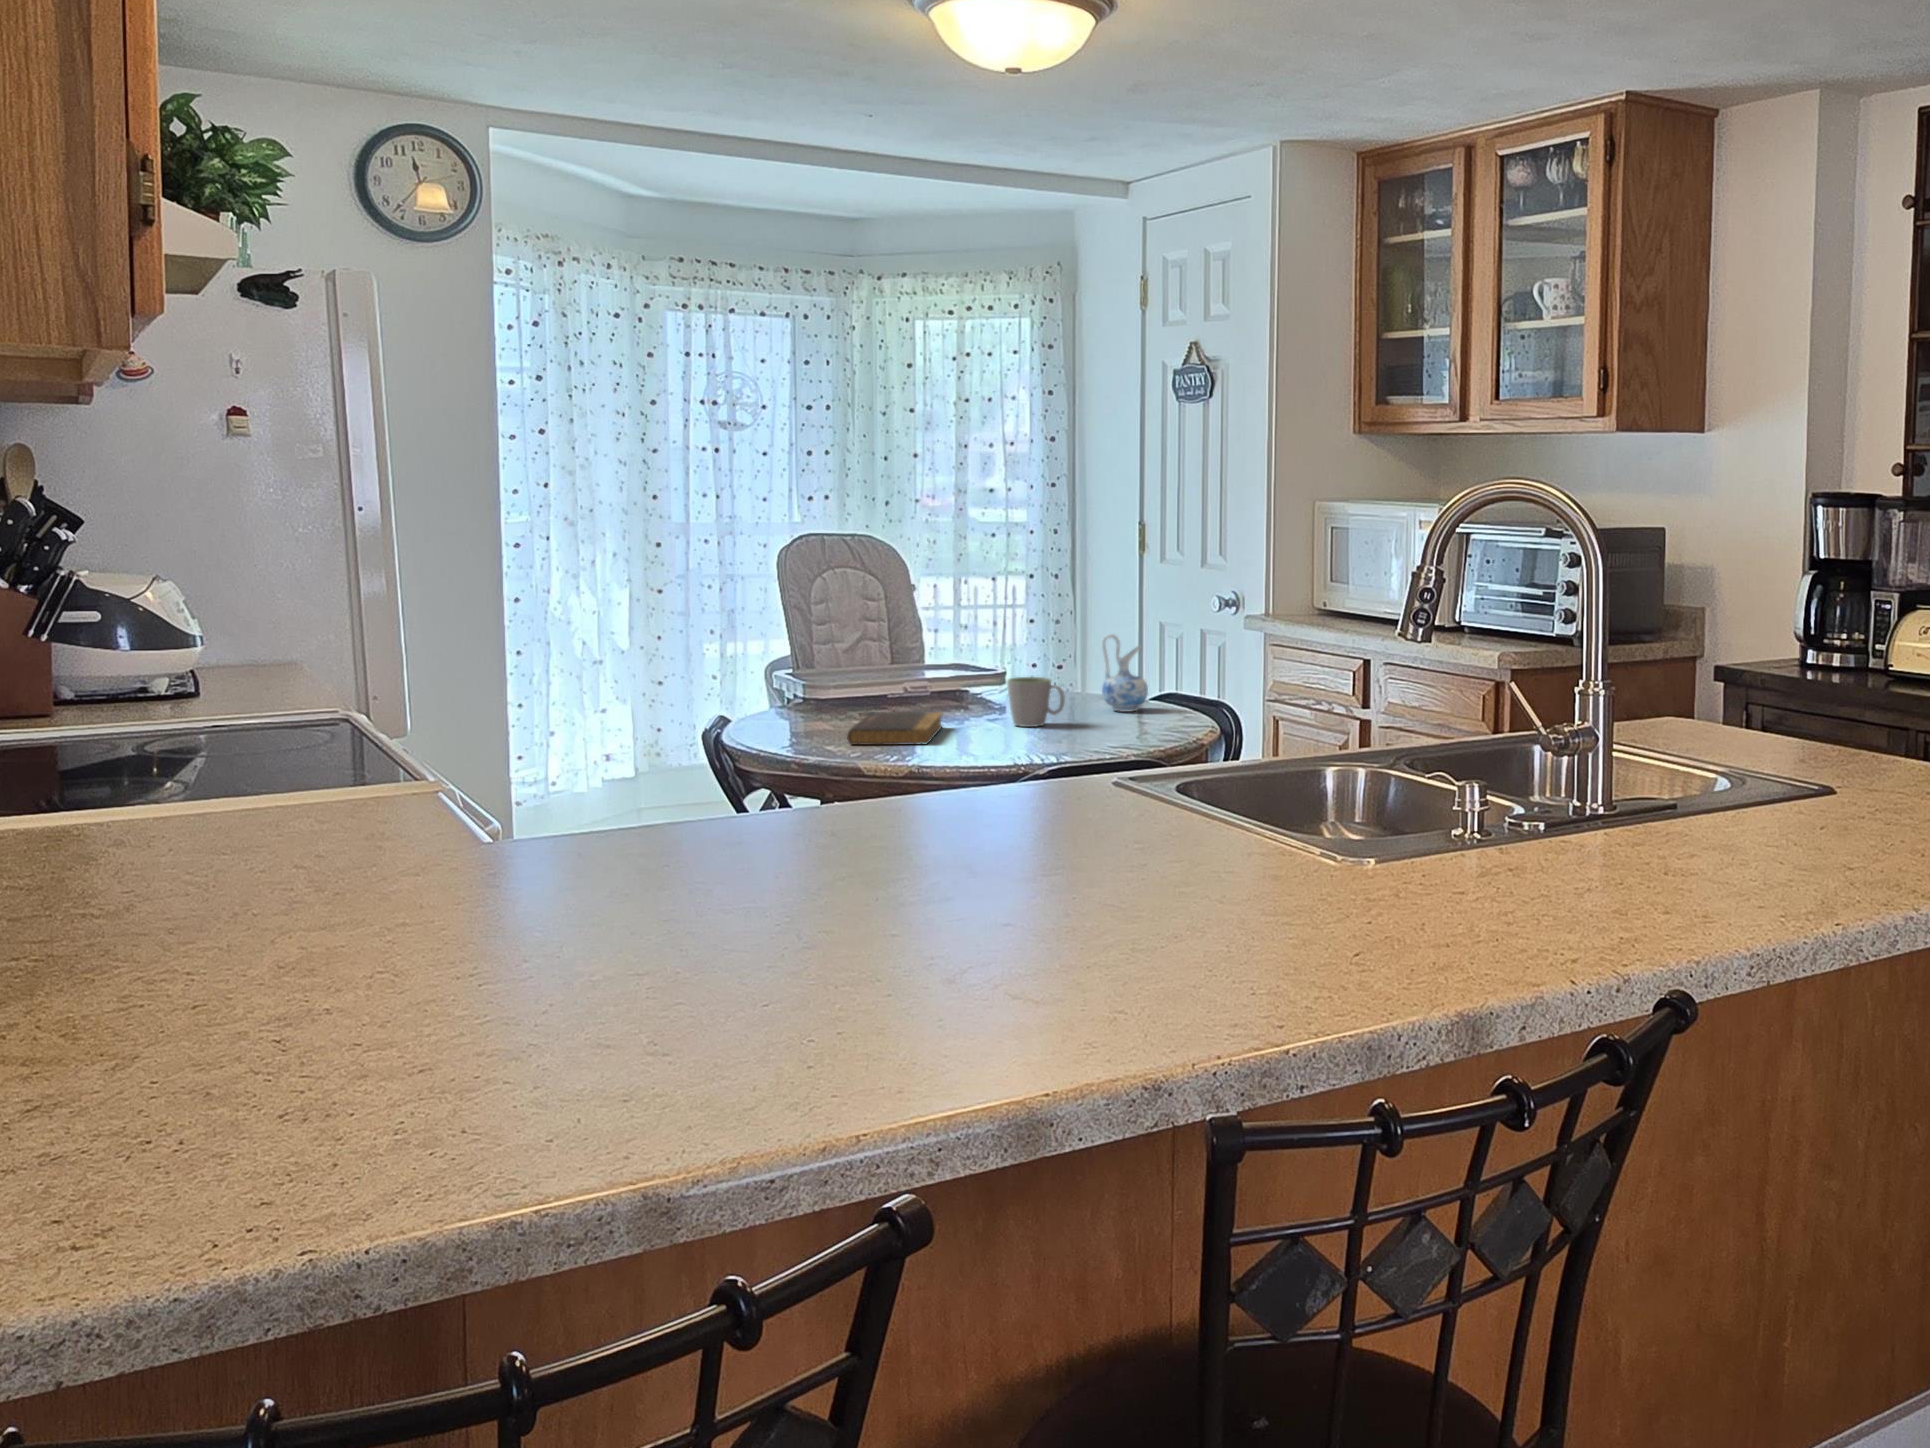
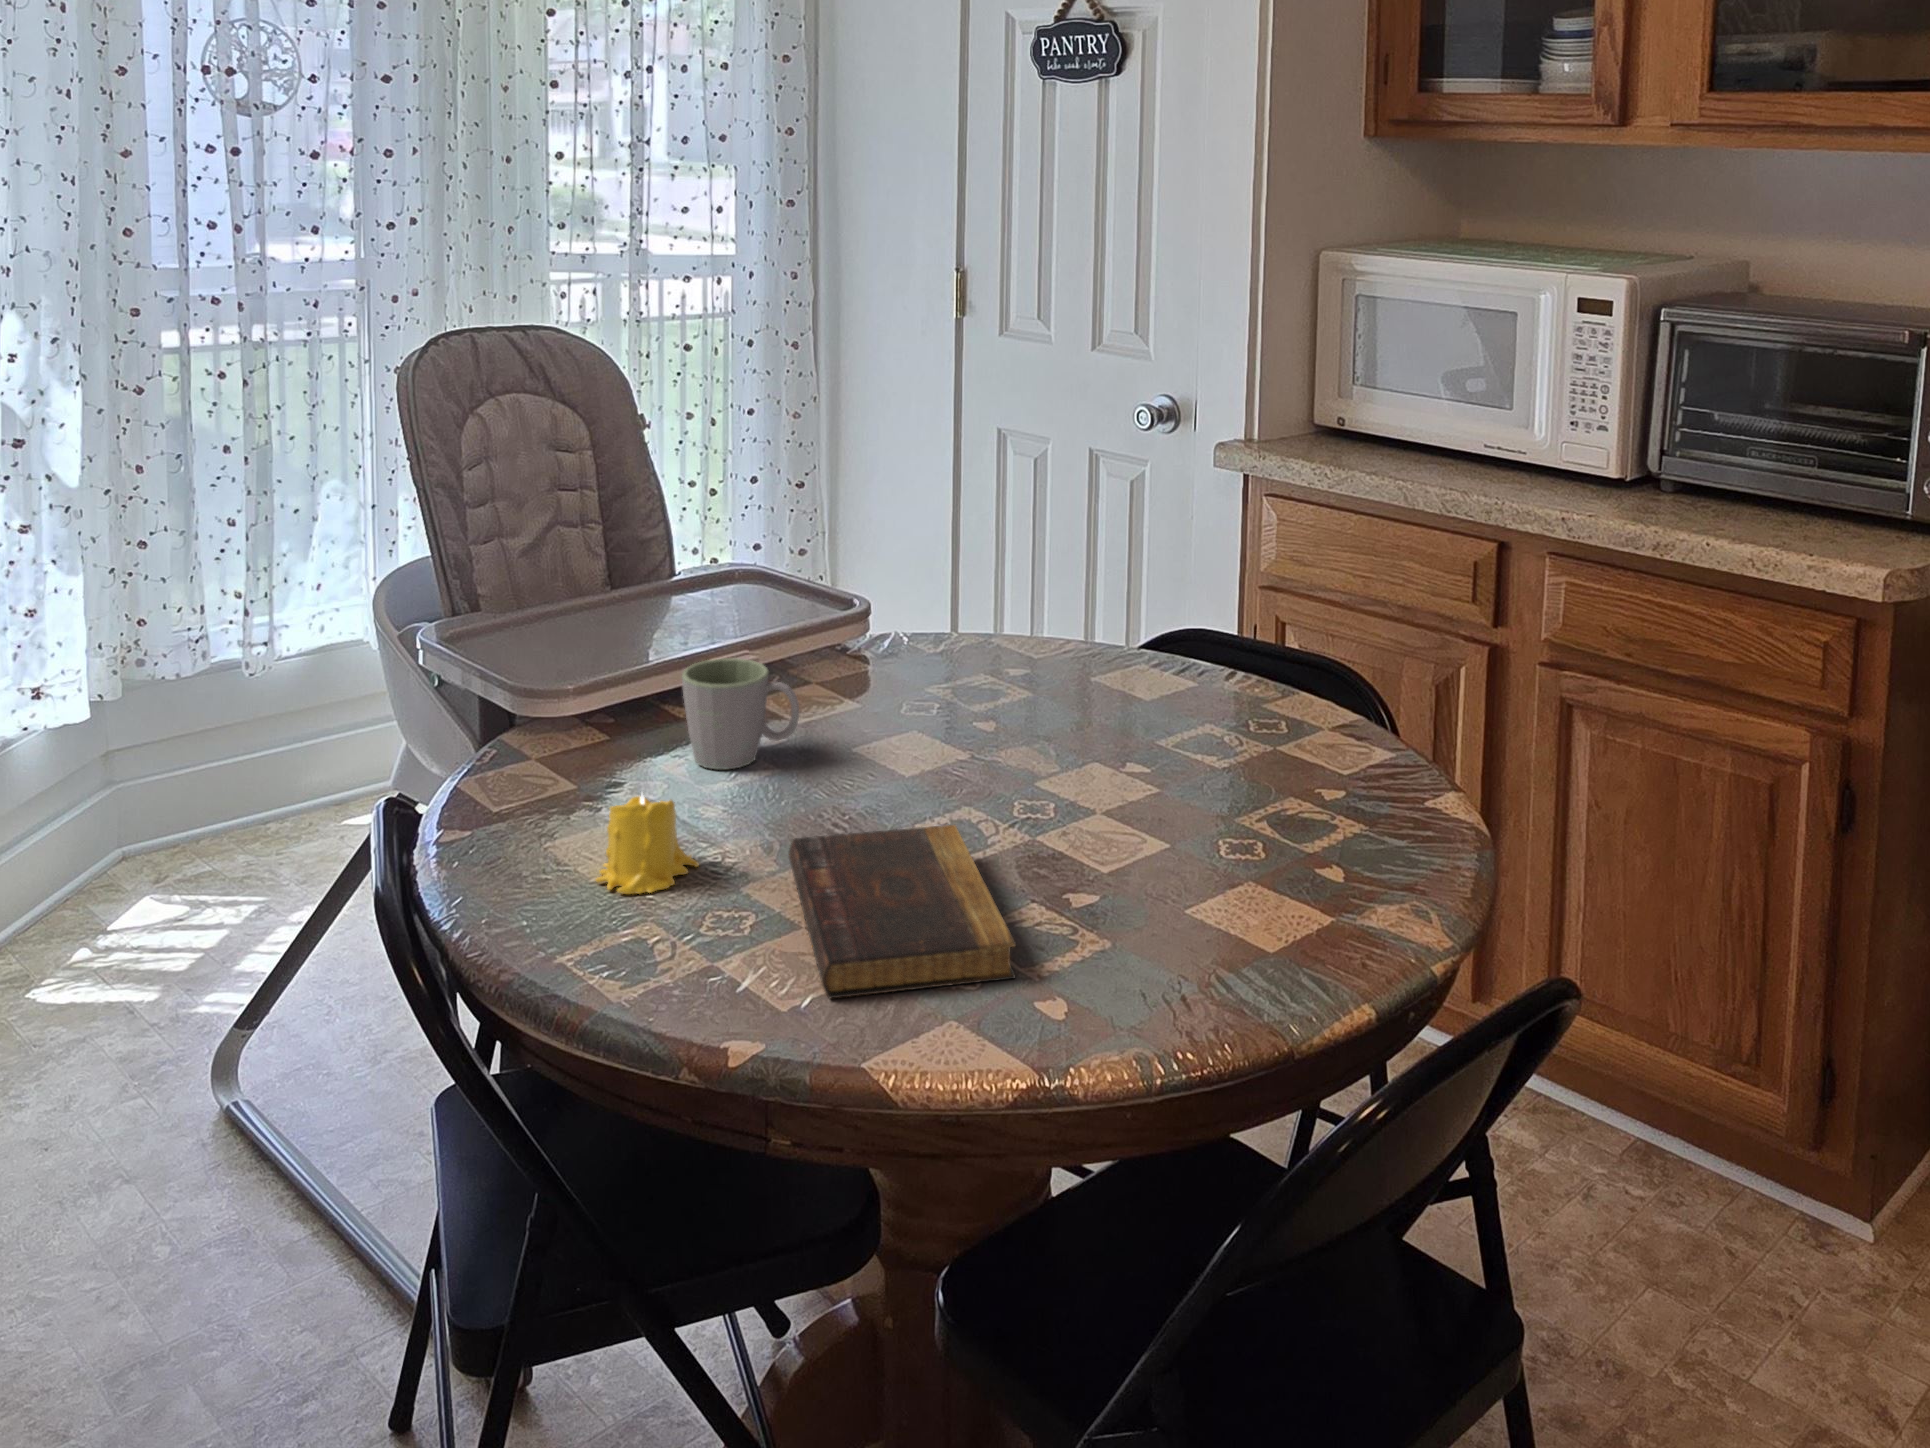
ceramic pitcher: present [1102,634,1148,712] -> none [1194,588,1288,745]
mug: present [1007,677,1065,727] -> present [682,658,799,769]
candle: none [787,689,834,729] -> present [596,794,699,894]

